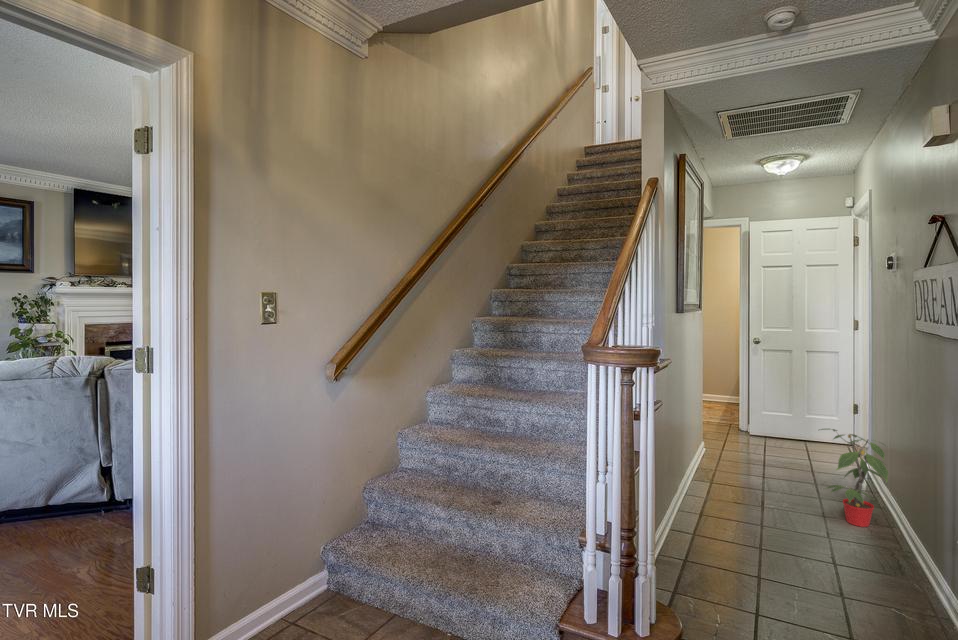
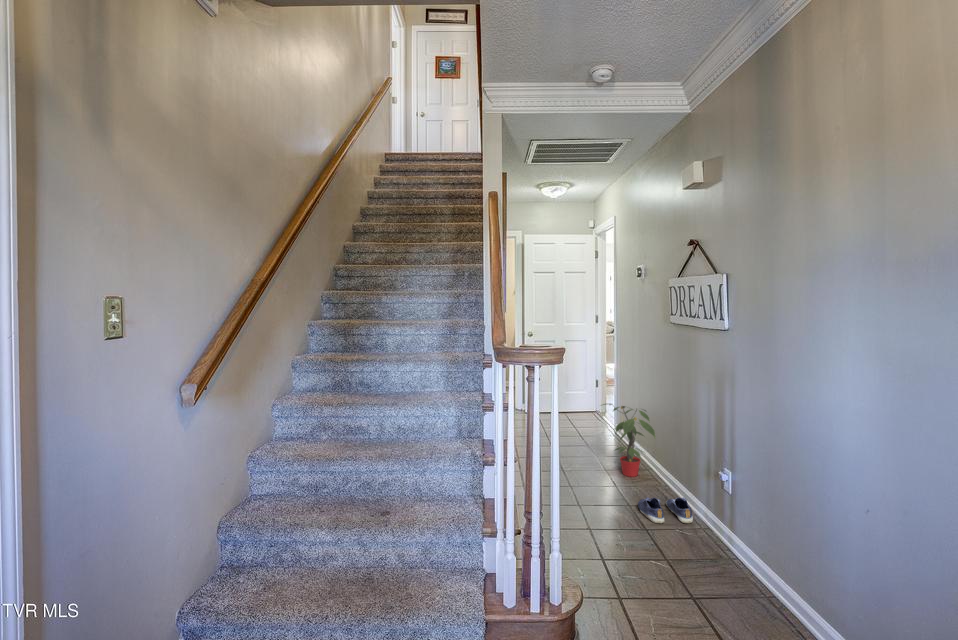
shoe: none [844,554,926,602] -> present [638,498,693,523]

